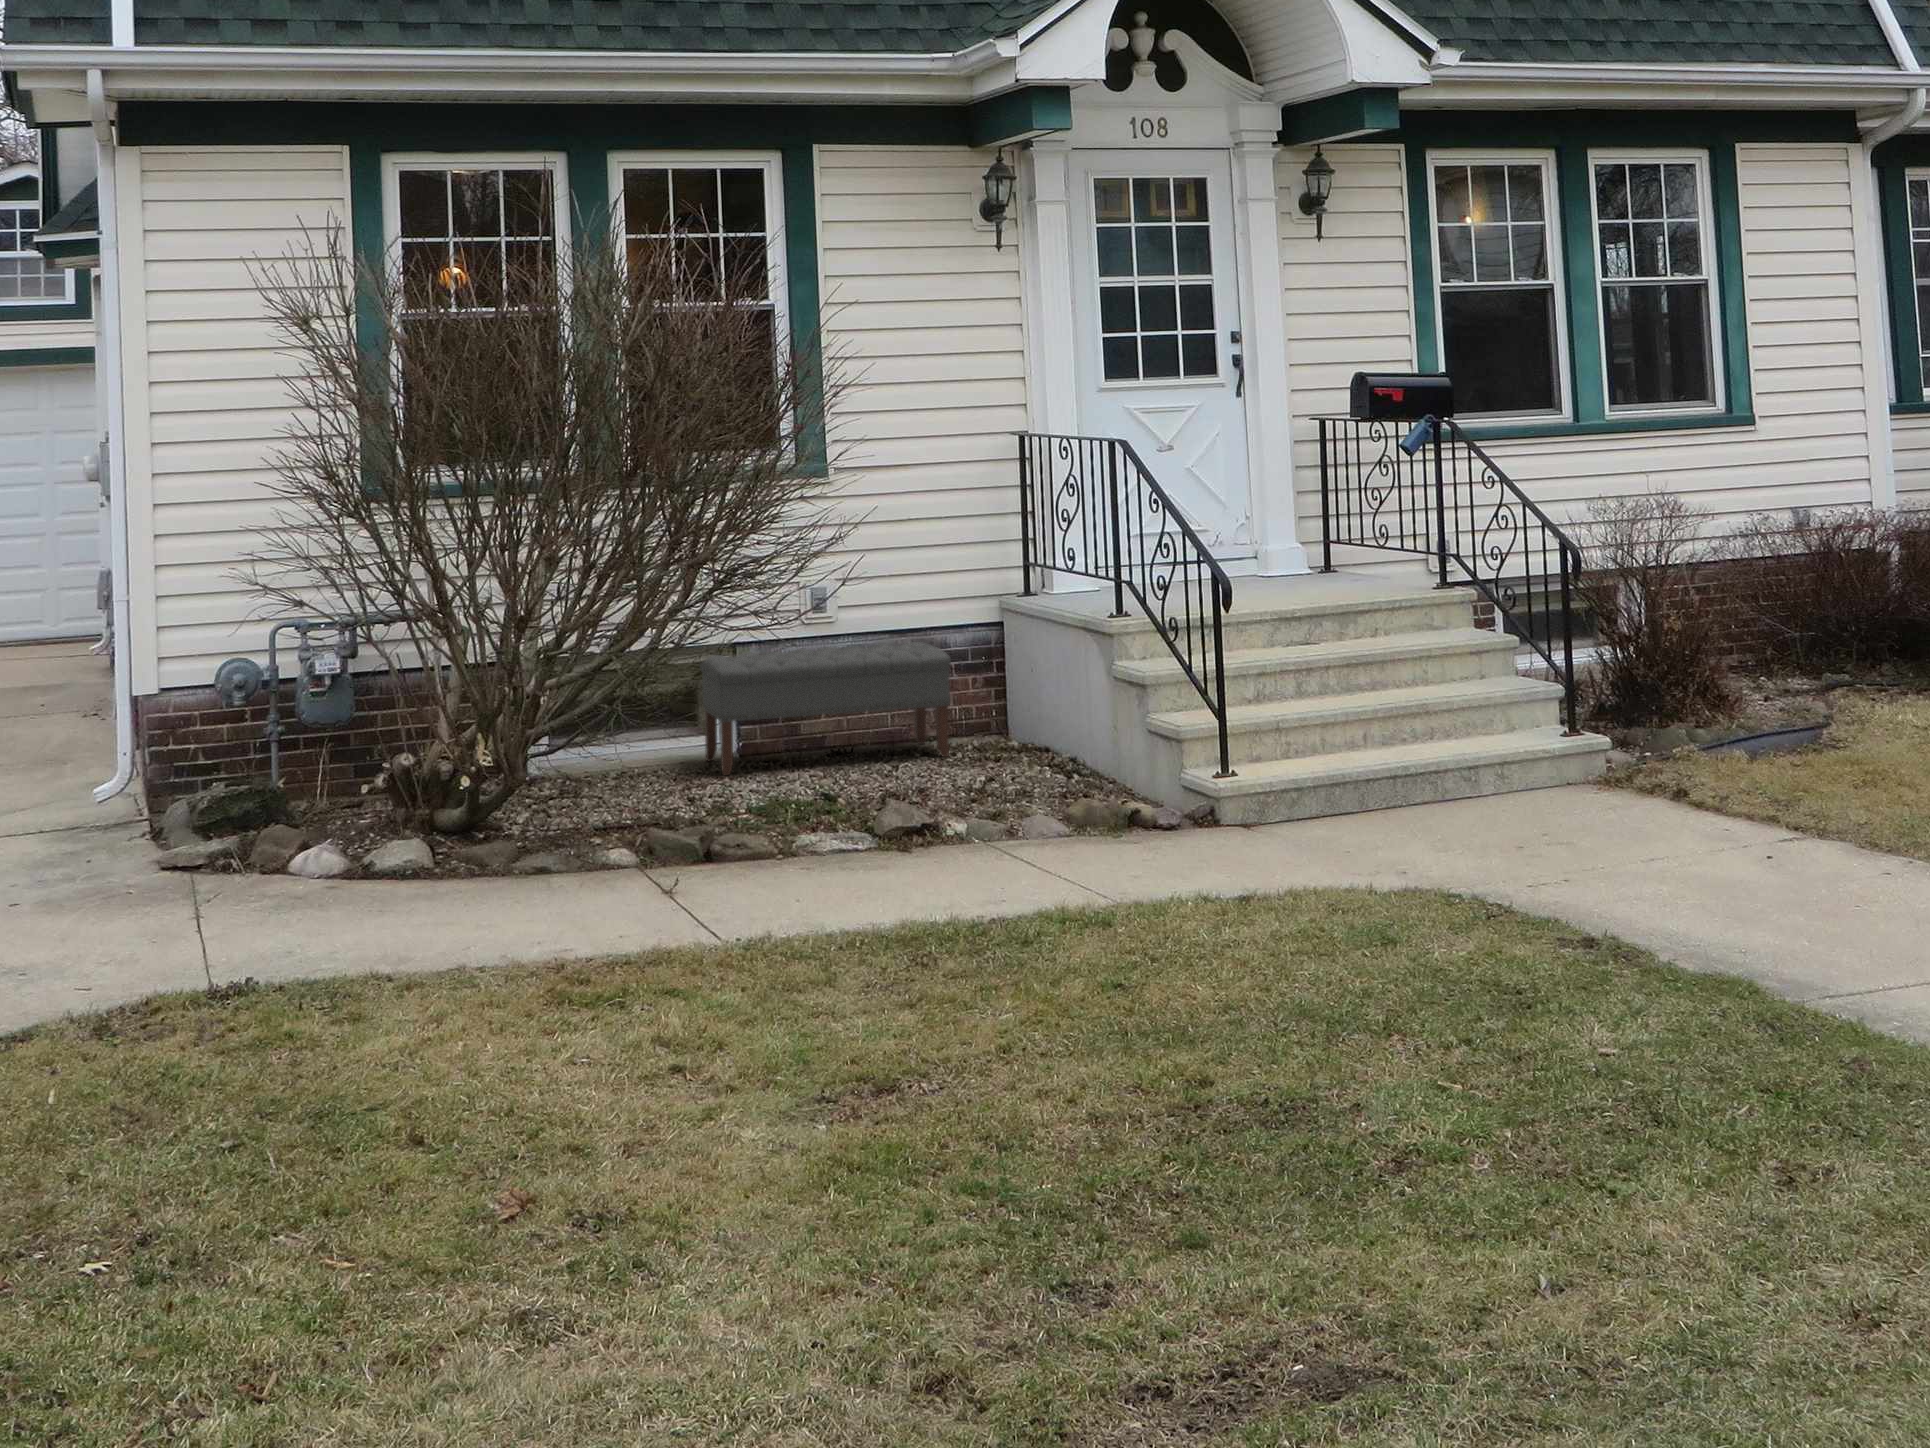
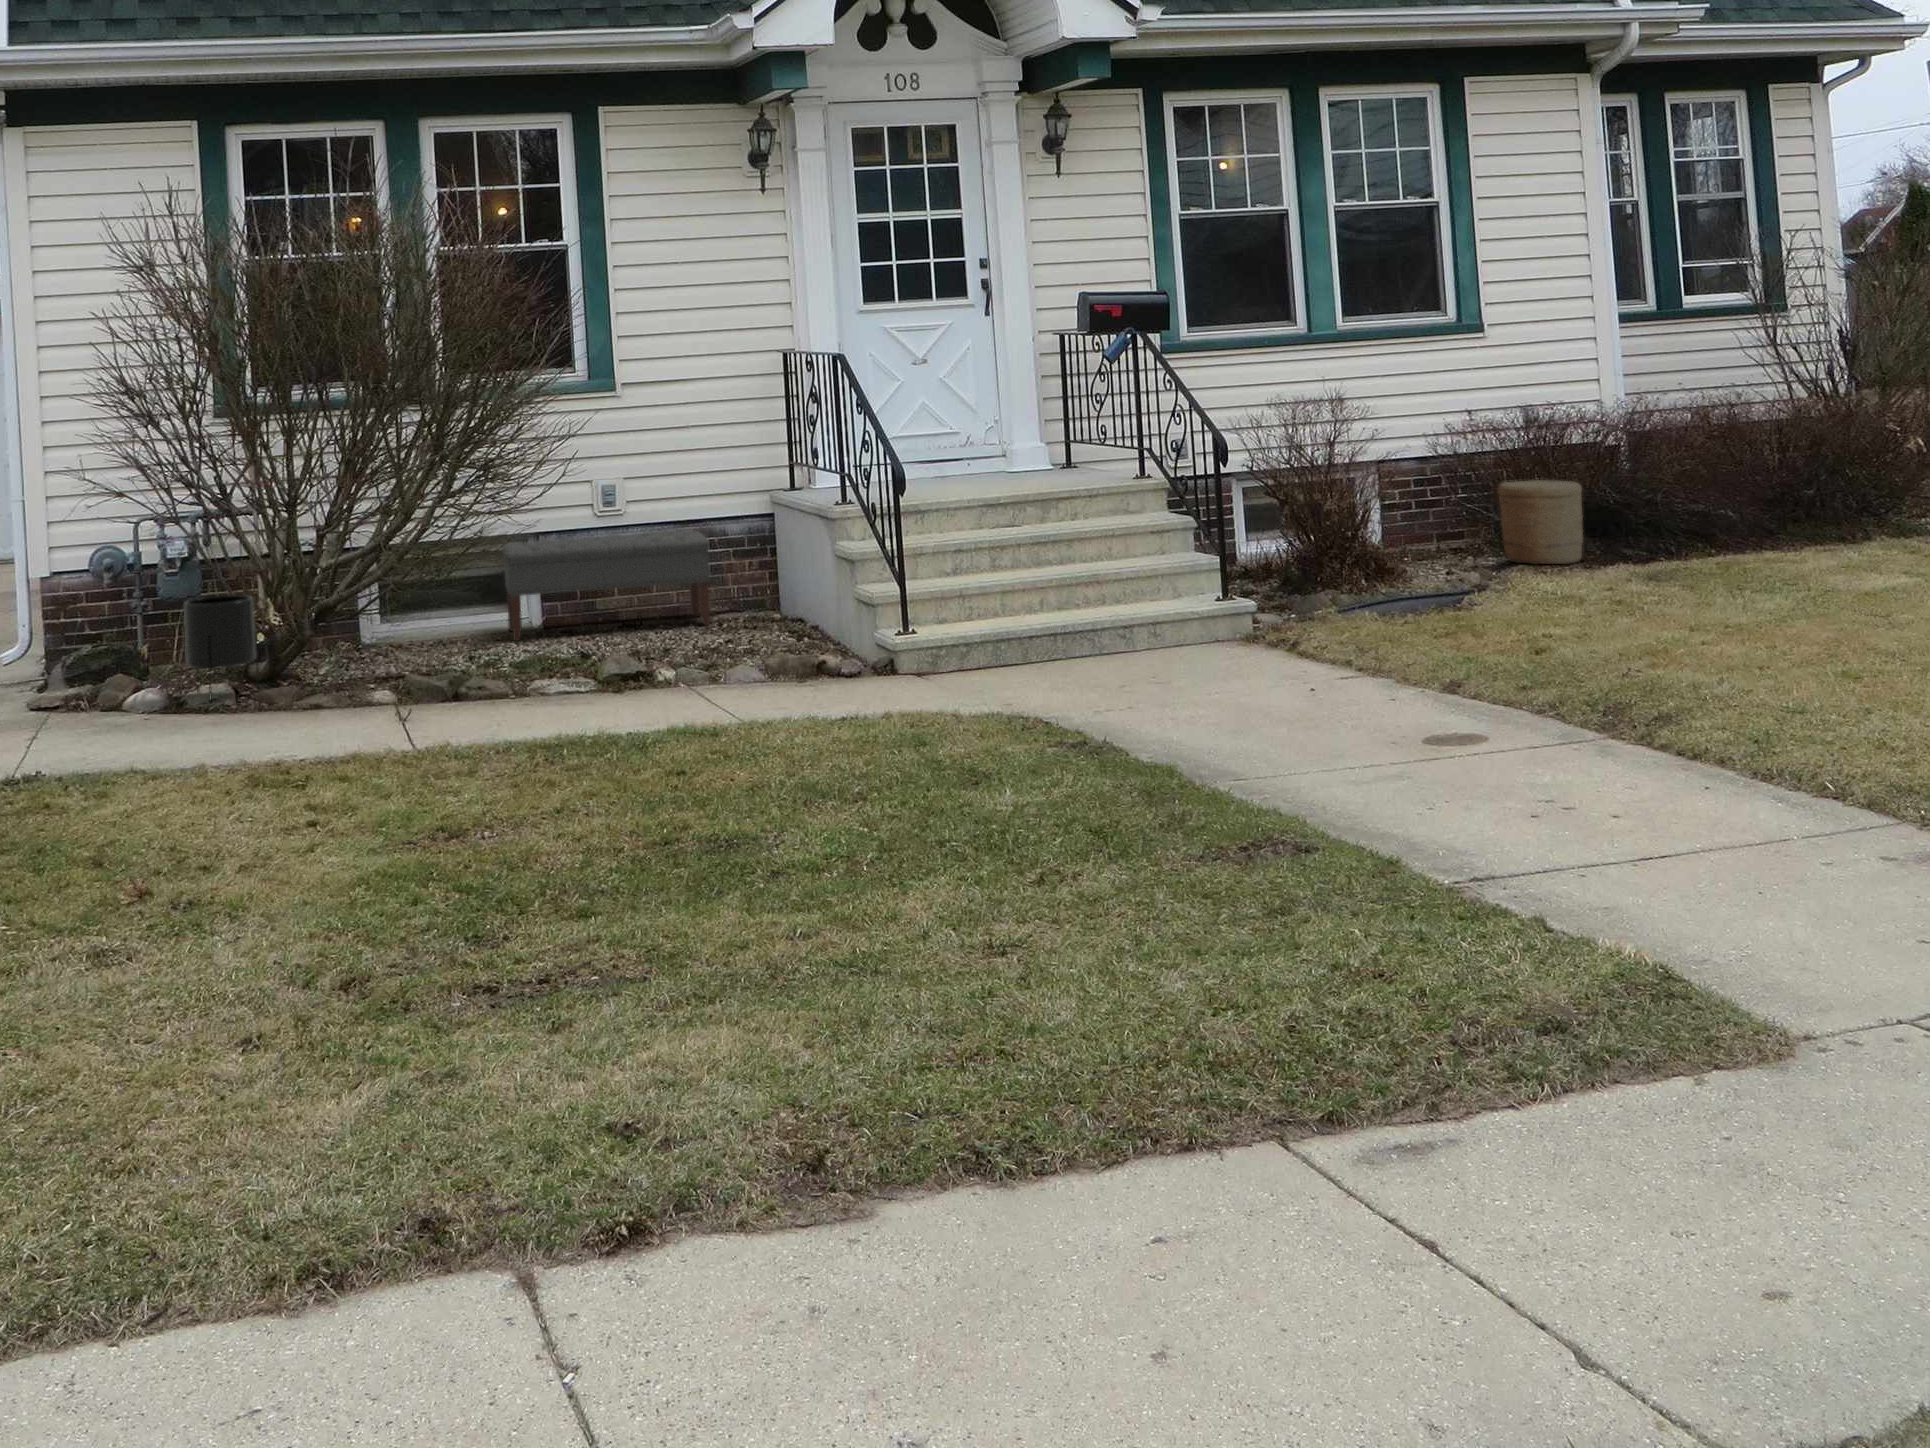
woven basket: none [1795,592,1893,688] -> present [1498,480,1583,565]
planter: none [364,727,451,863] -> present [184,595,259,700]

